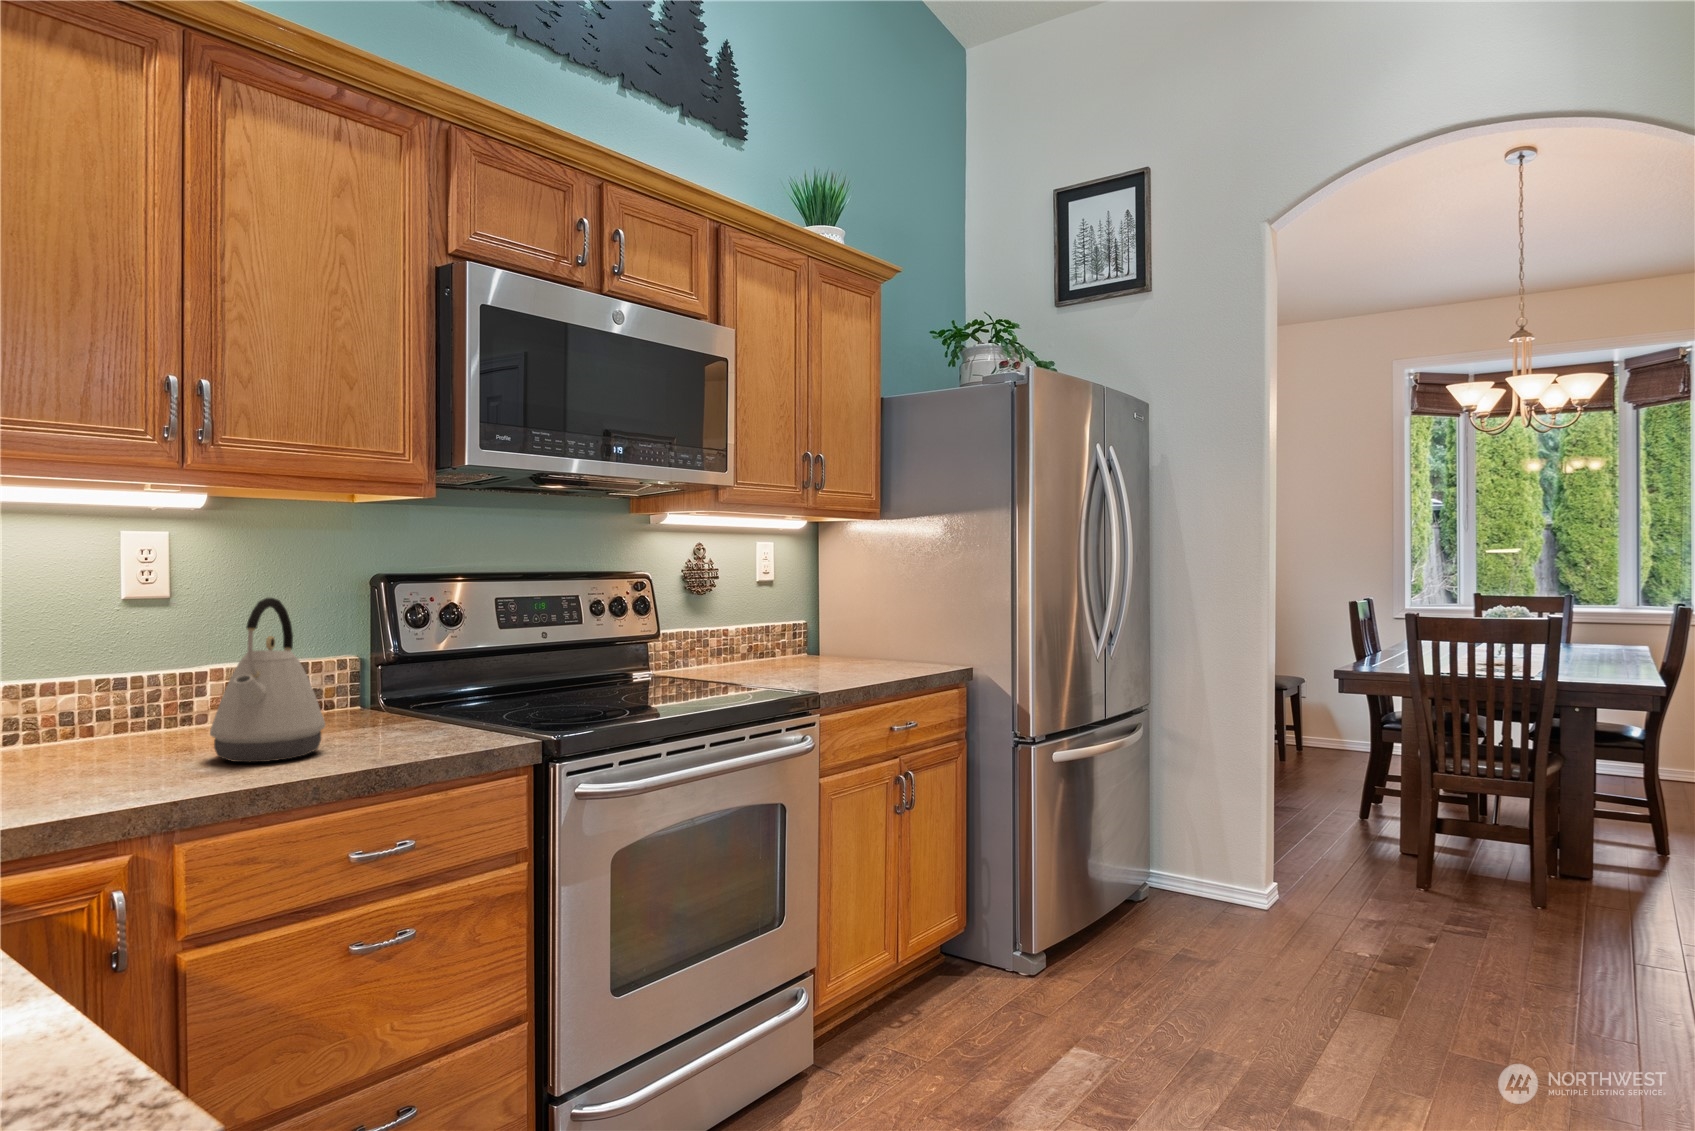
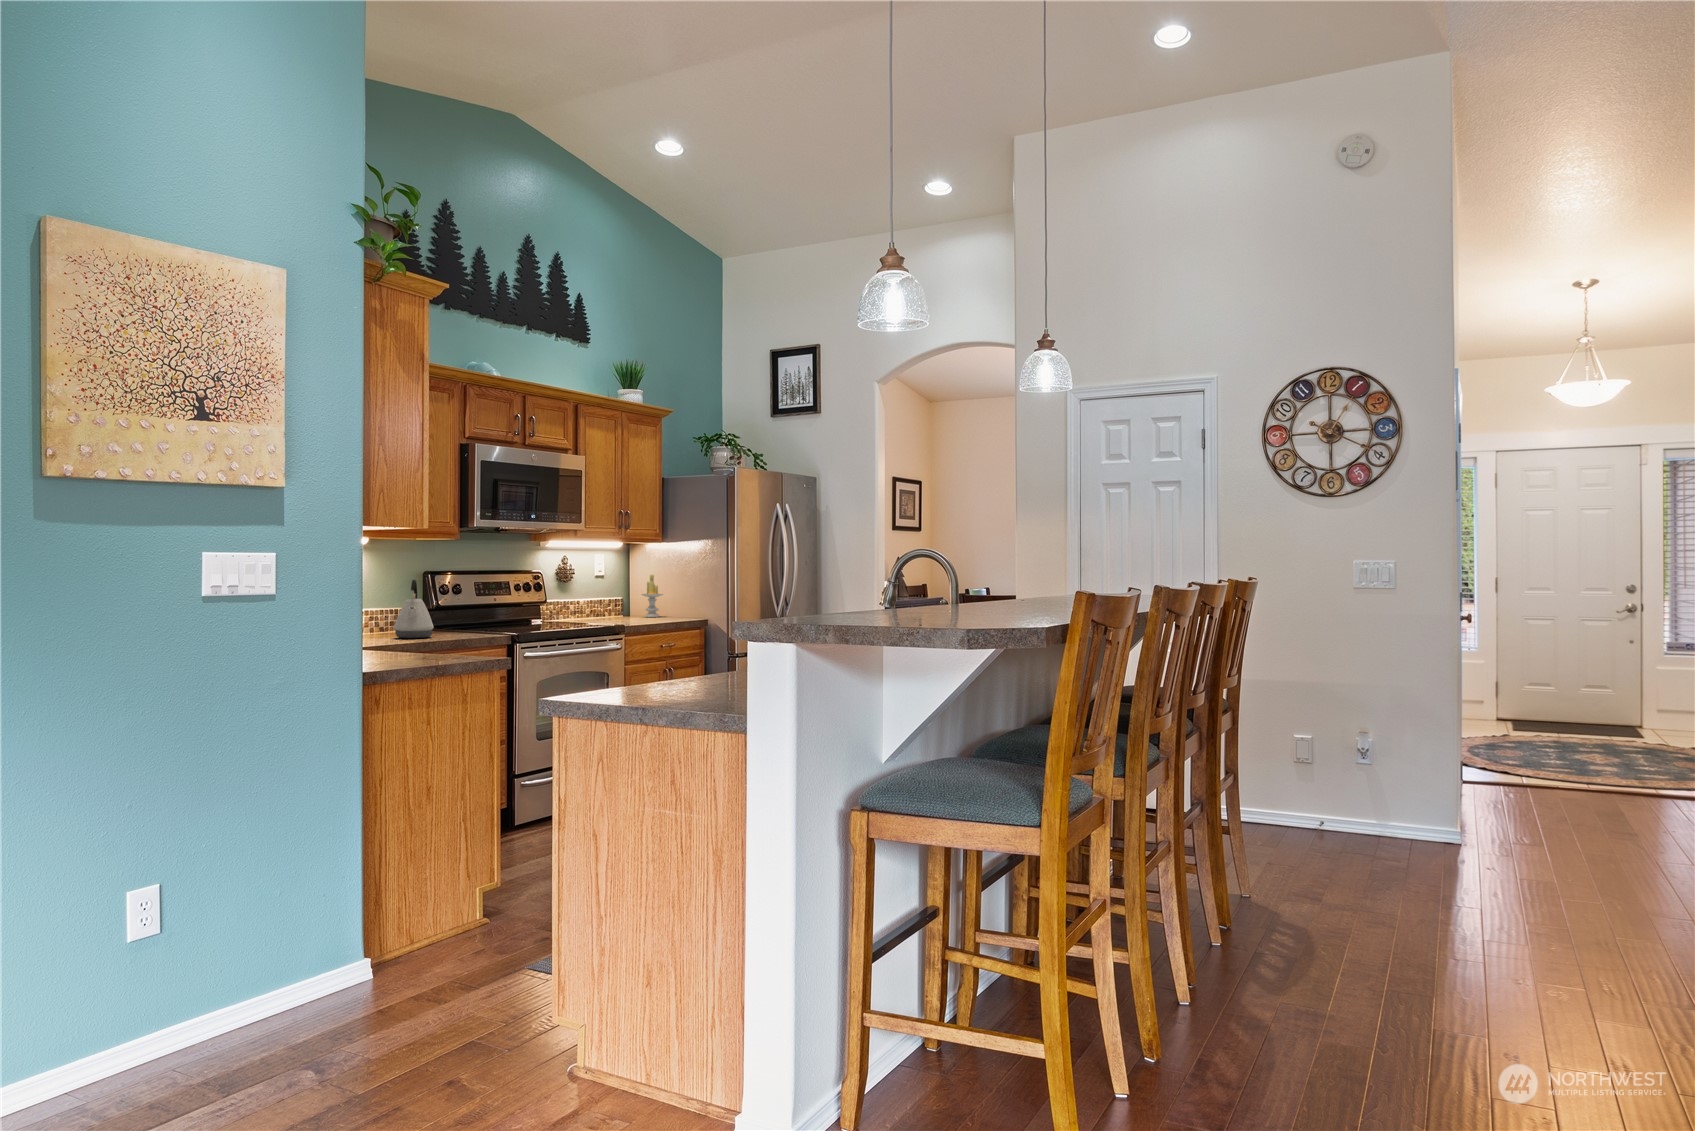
candle: none [841,578,882,659] -> present [642,575,663,617]

